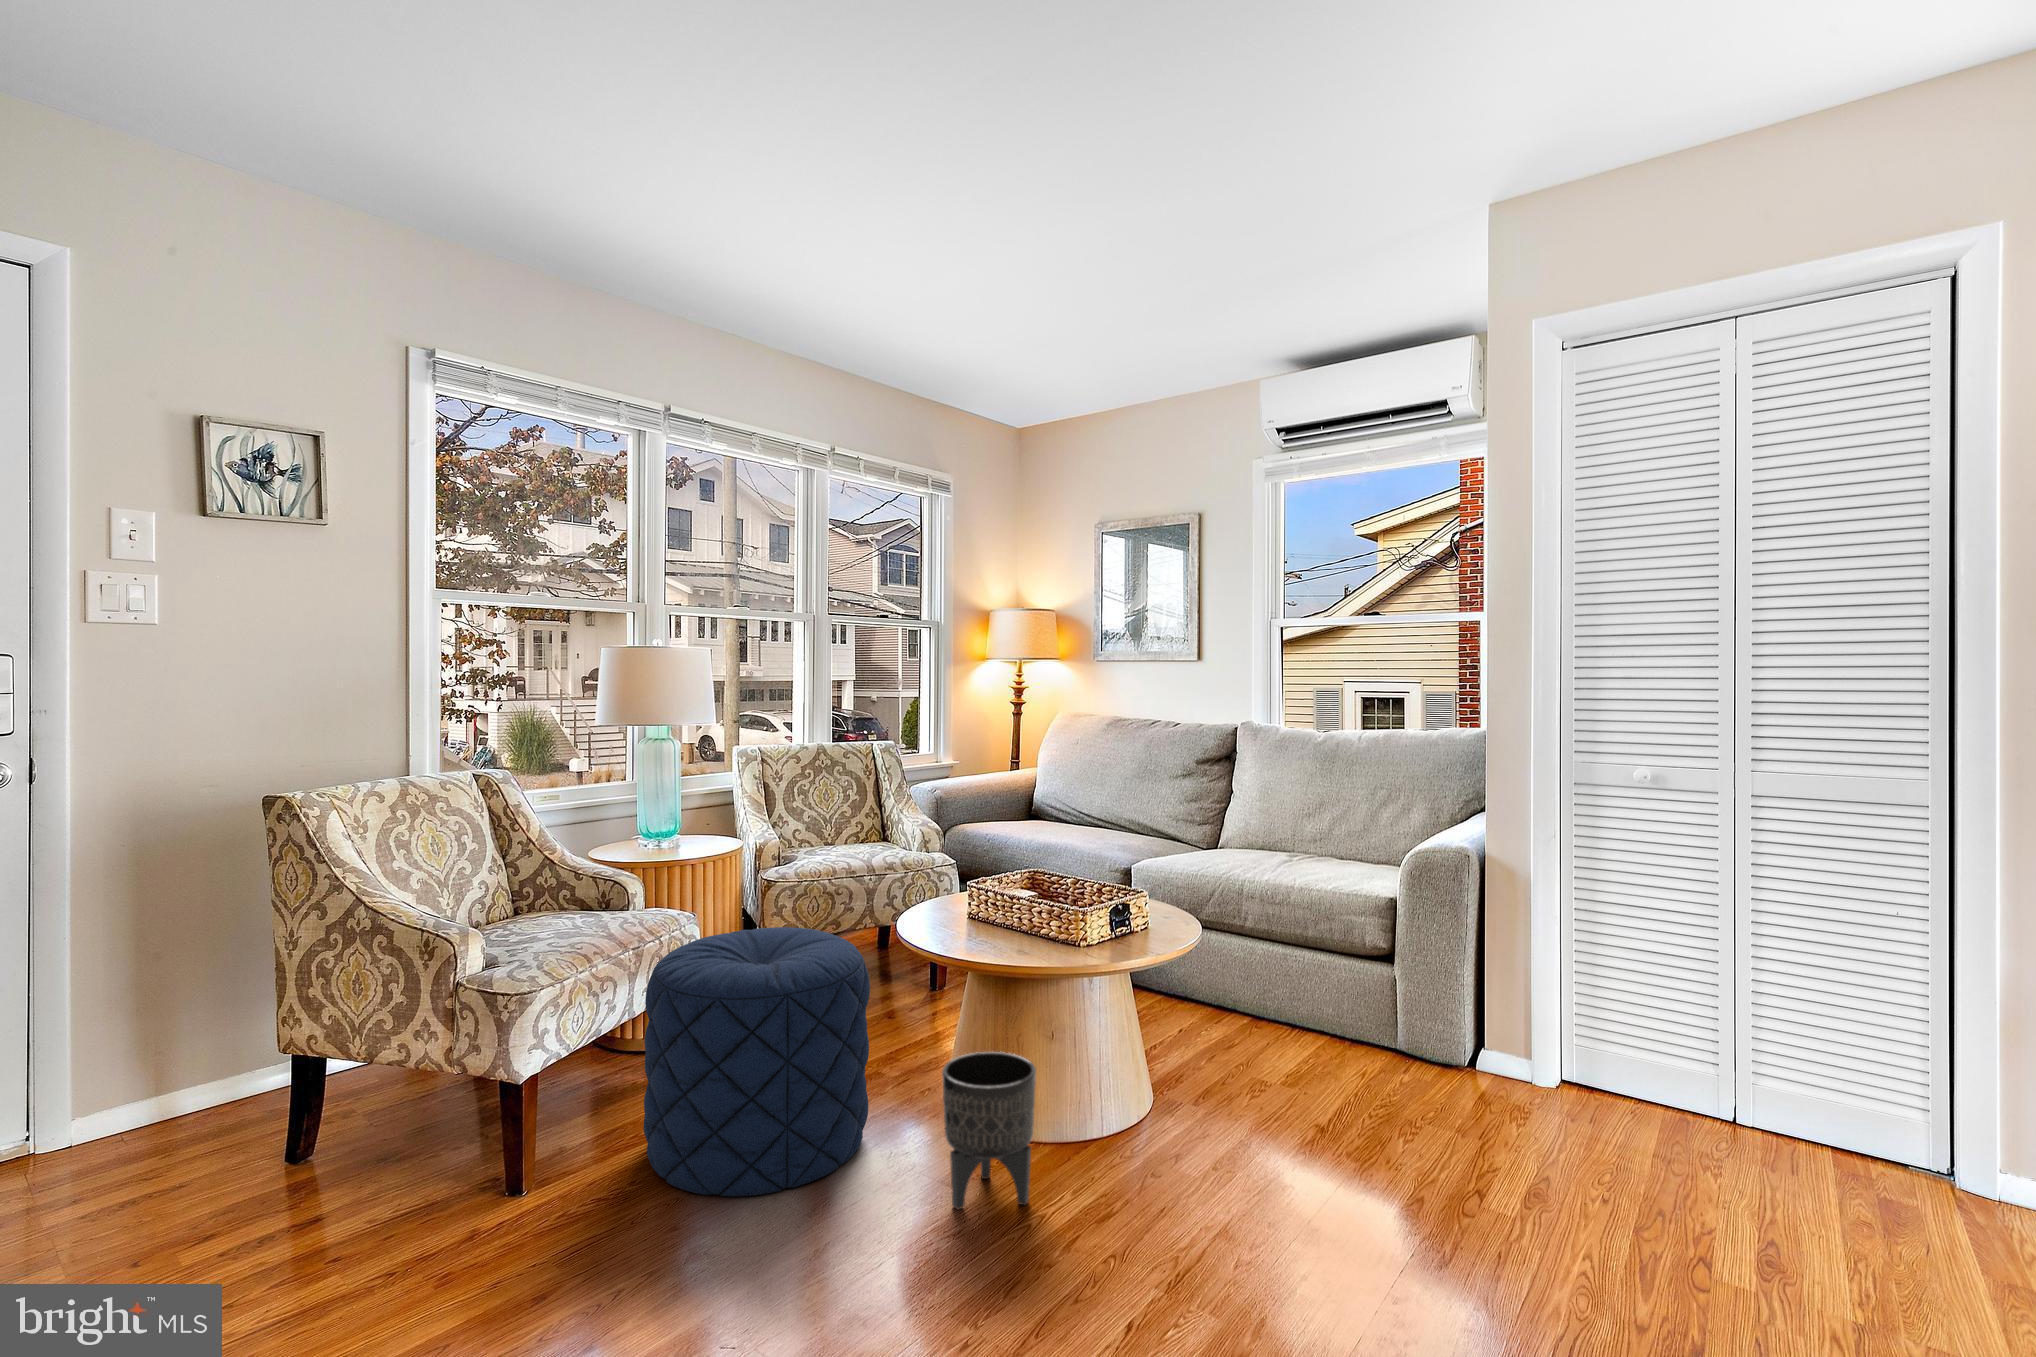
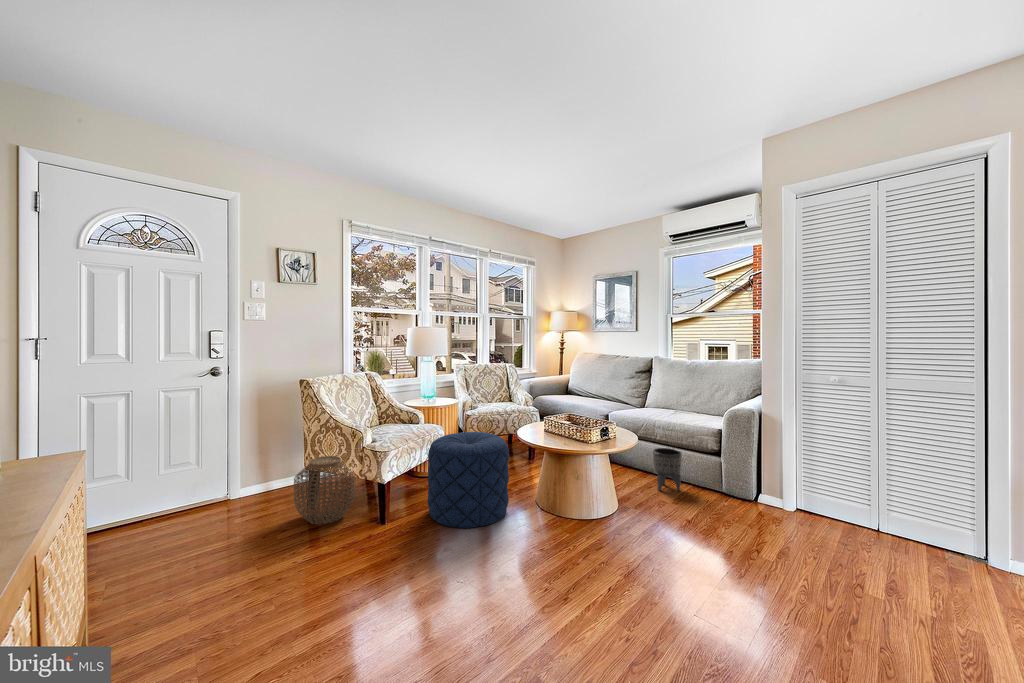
woven basket: none [243,1009,435,1209] -> present [294,456,355,524]
planter: present [942,1052,1036,1209] -> present [653,448,682,491]

